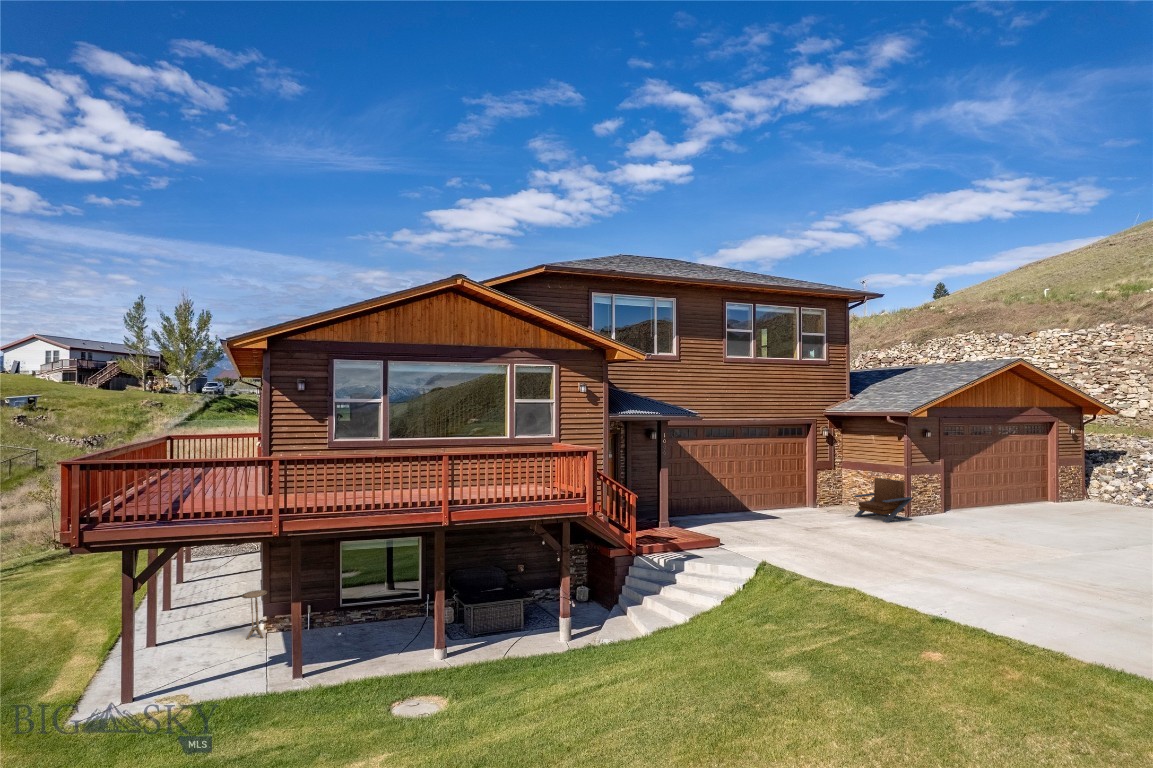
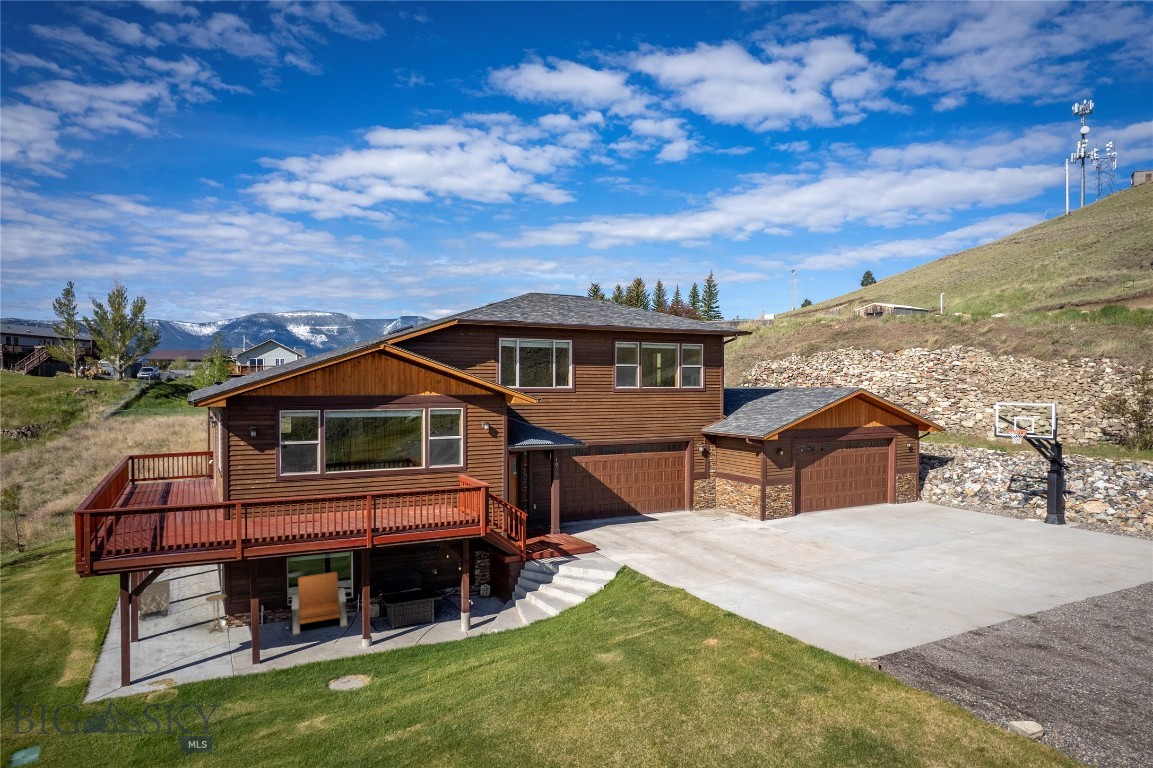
lounge chair: present [854,478,912,523] -> present [292,572,347,635]
bench: none [168,576,206,624] -> present [140,580,170,620]

